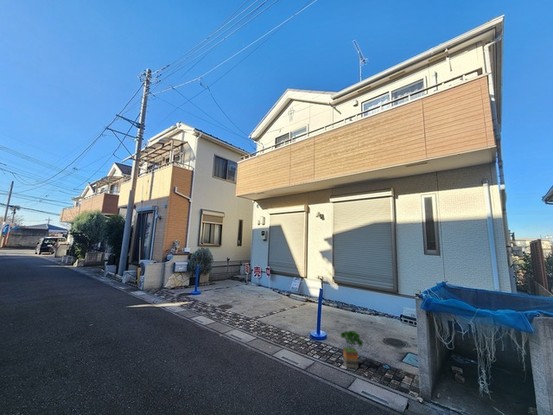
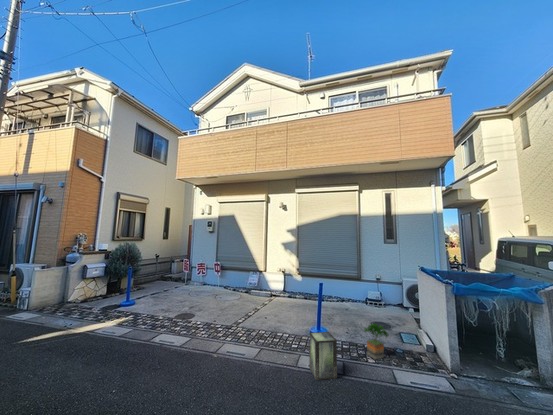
storage box: none [269,326,294,371] -> present [309,332,337,380]

